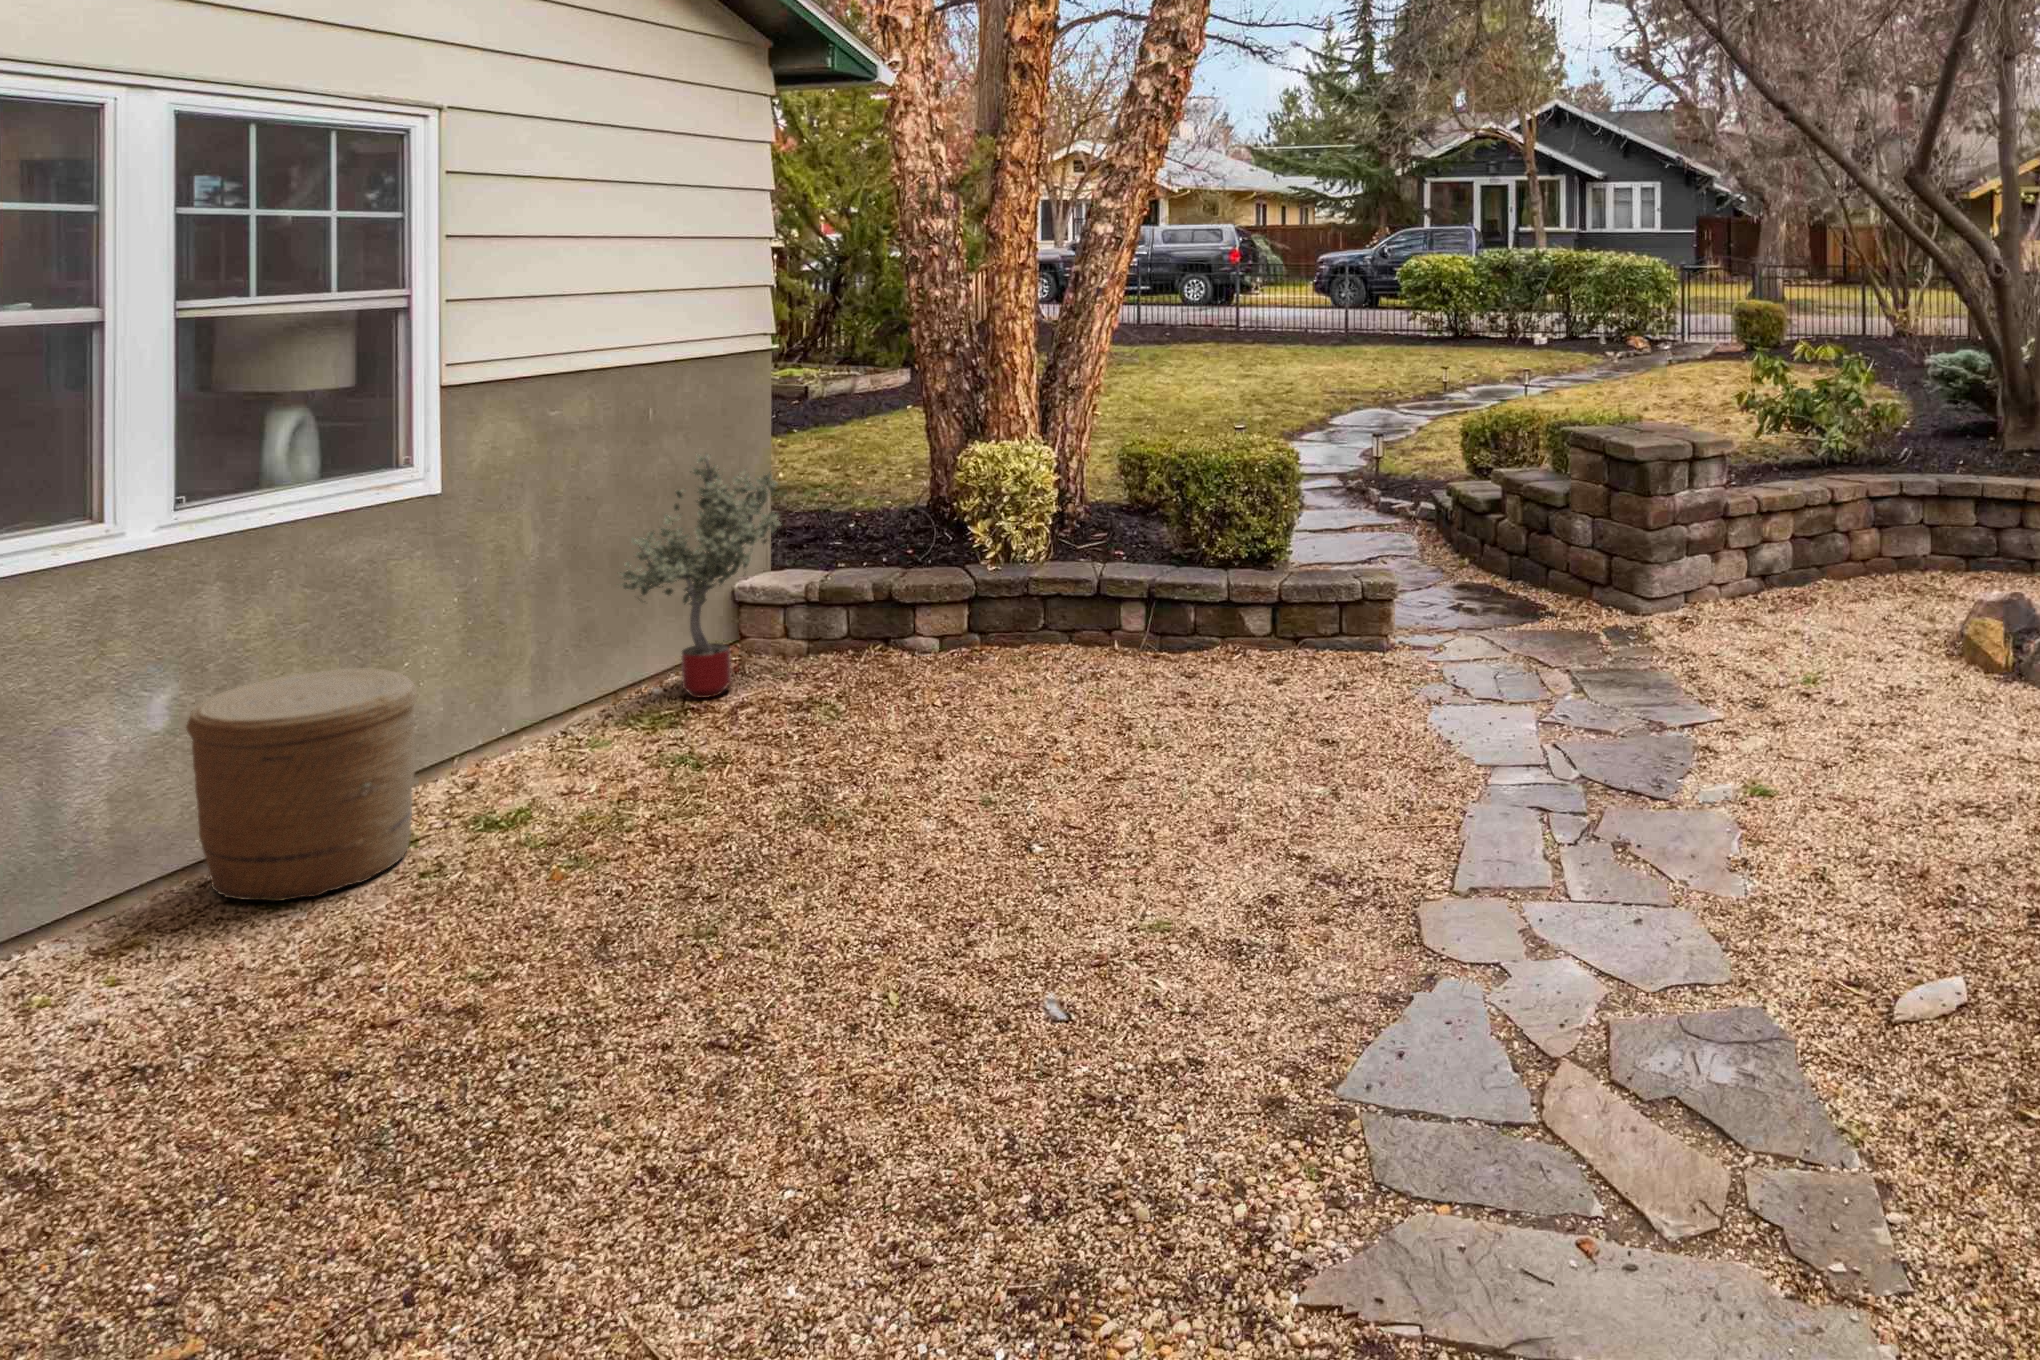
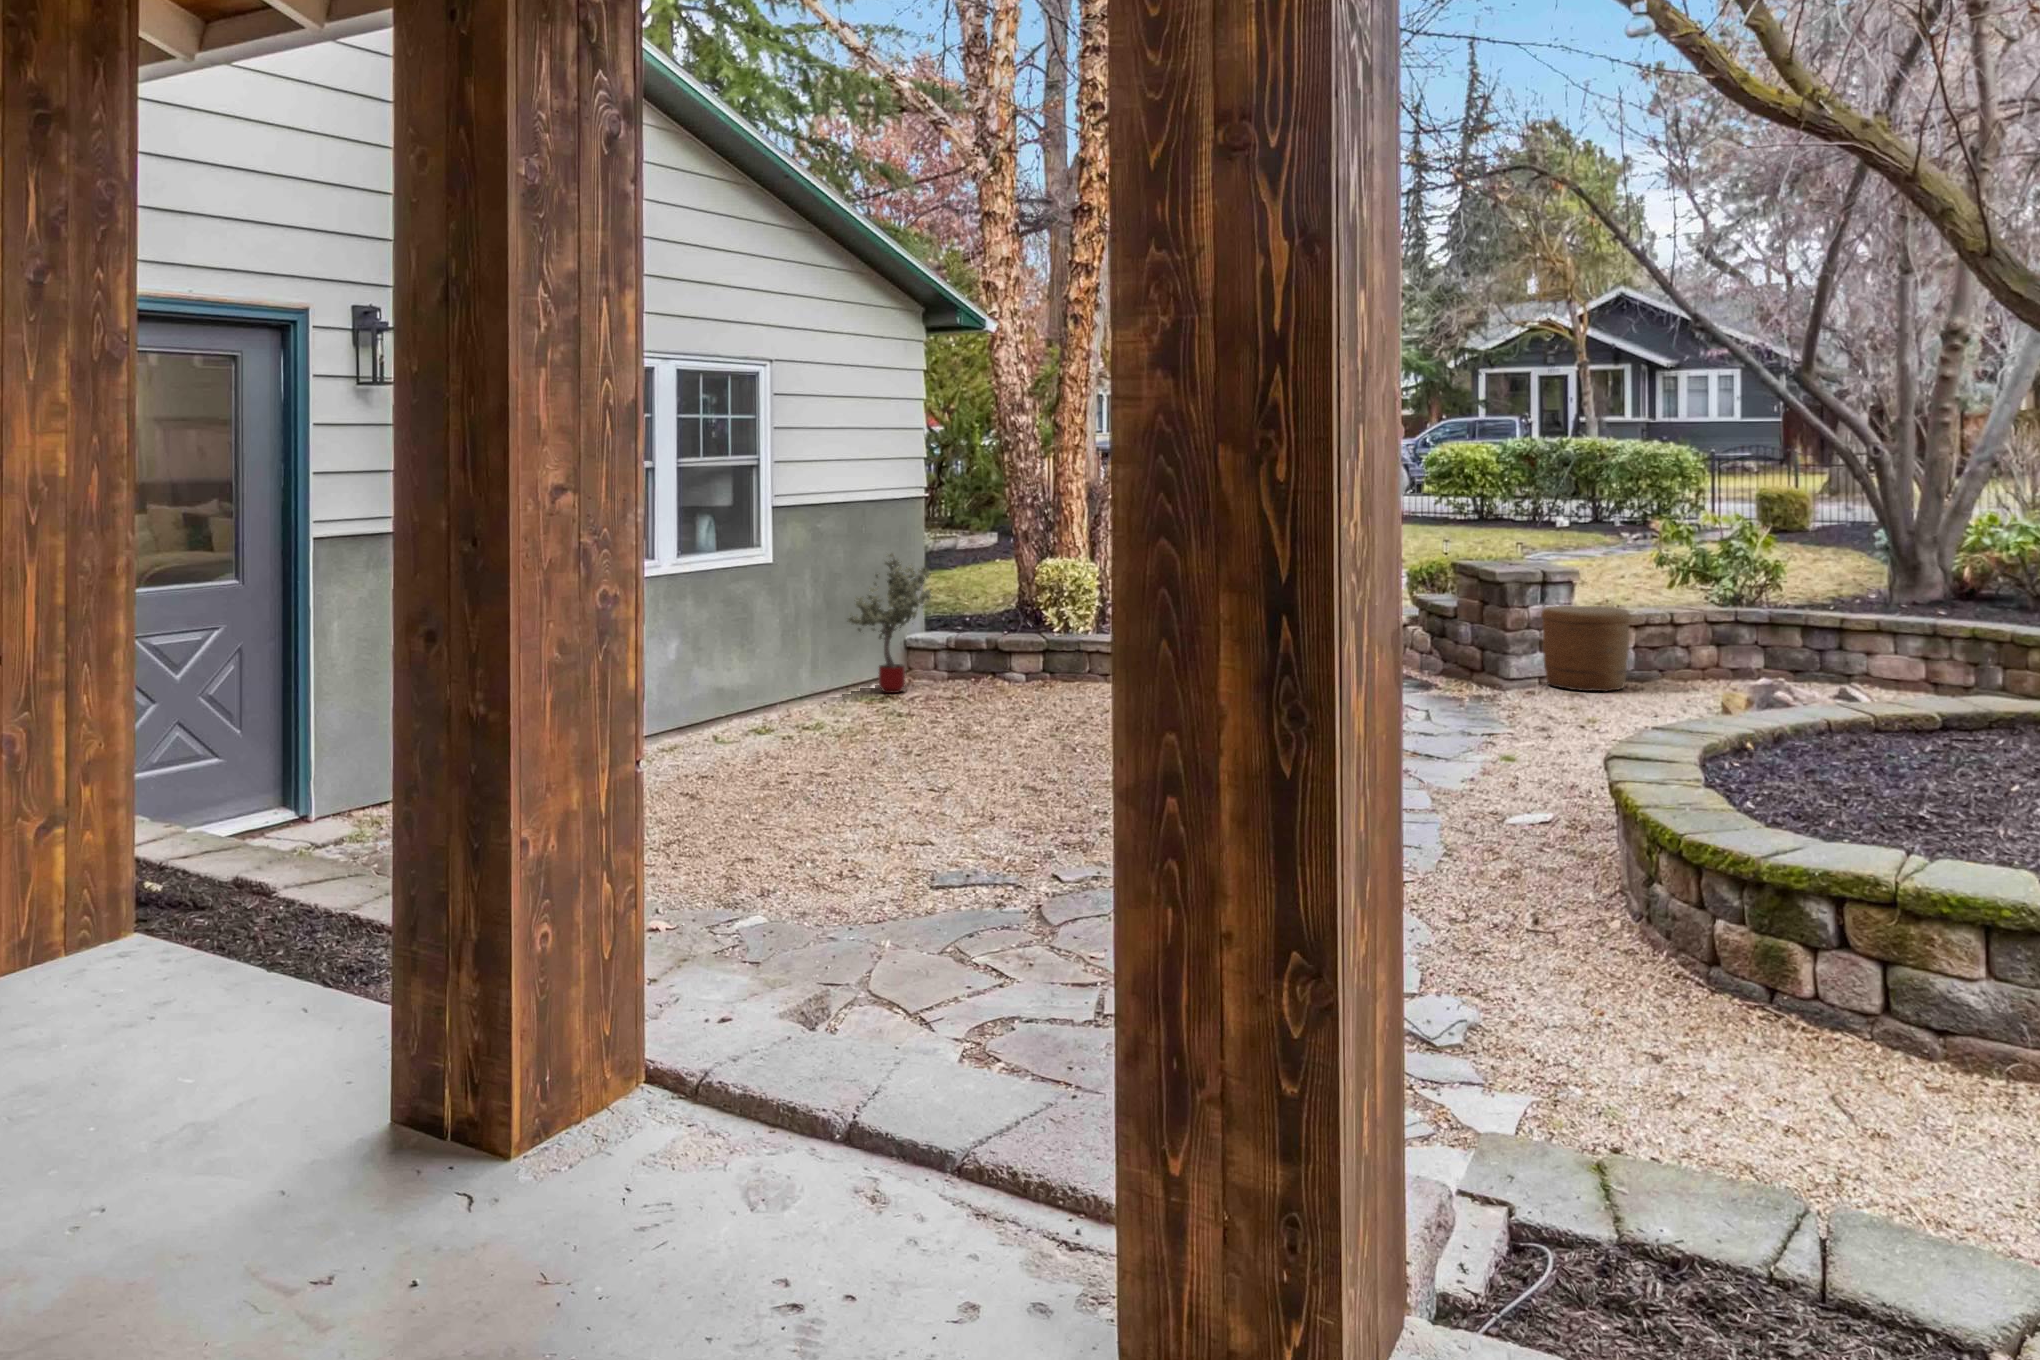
woven basket: present [186,668,417,901] -> present [1541,606,1631,691]

